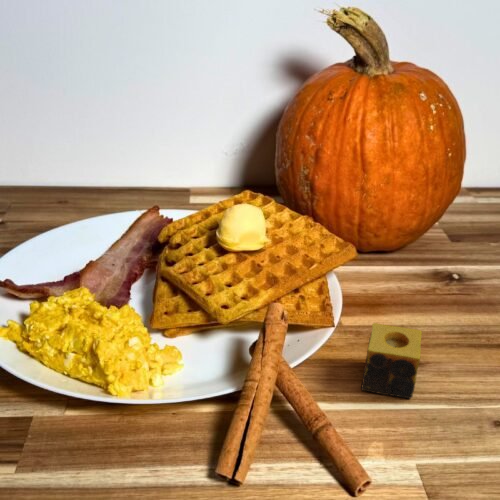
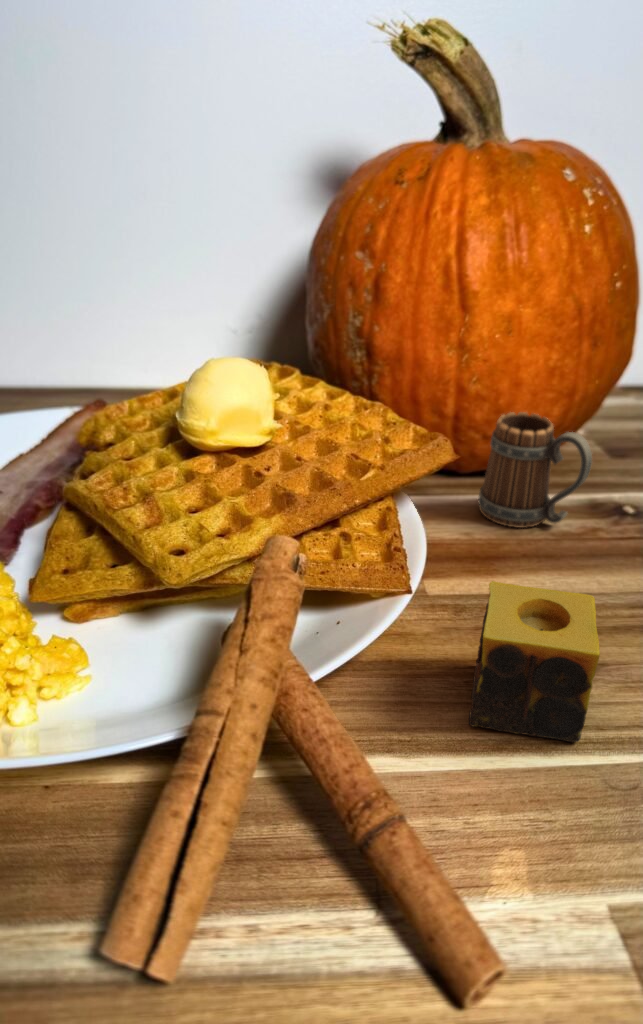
mug: none [371,225,432,288] -> present [478,412,592,528]

